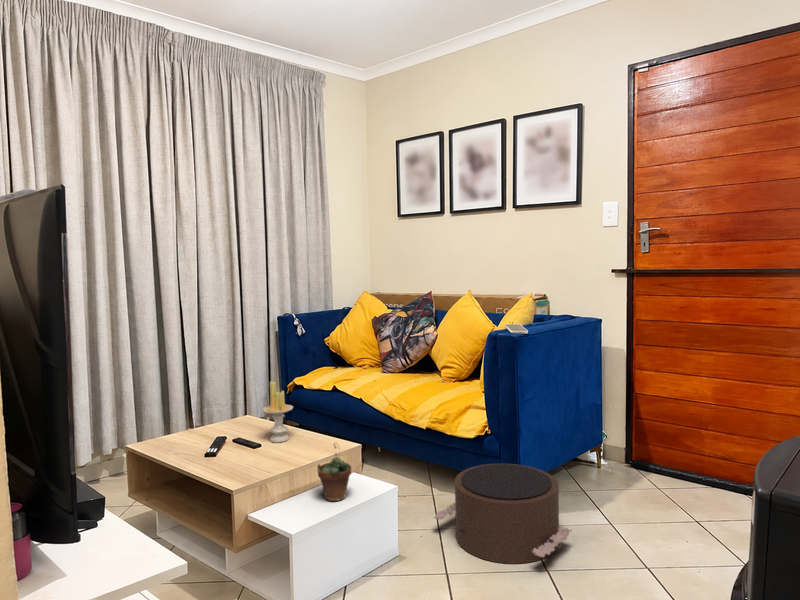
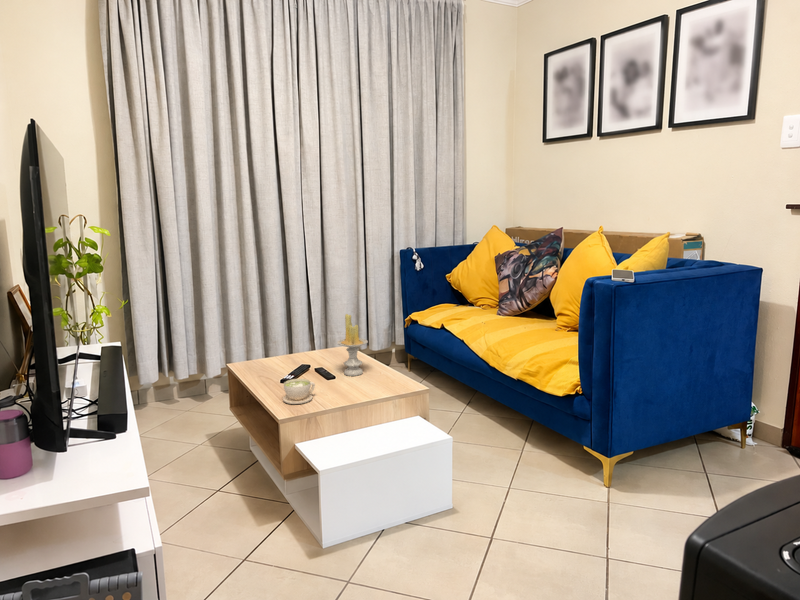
succulent plant: present [317,444,351,501] -> none [365,383,400,442]
coffee cup: none [225,450,256,477] -> present [283,379,315,404]
pouf: present [434,464,572,564] -> none [500,427,655,544]

